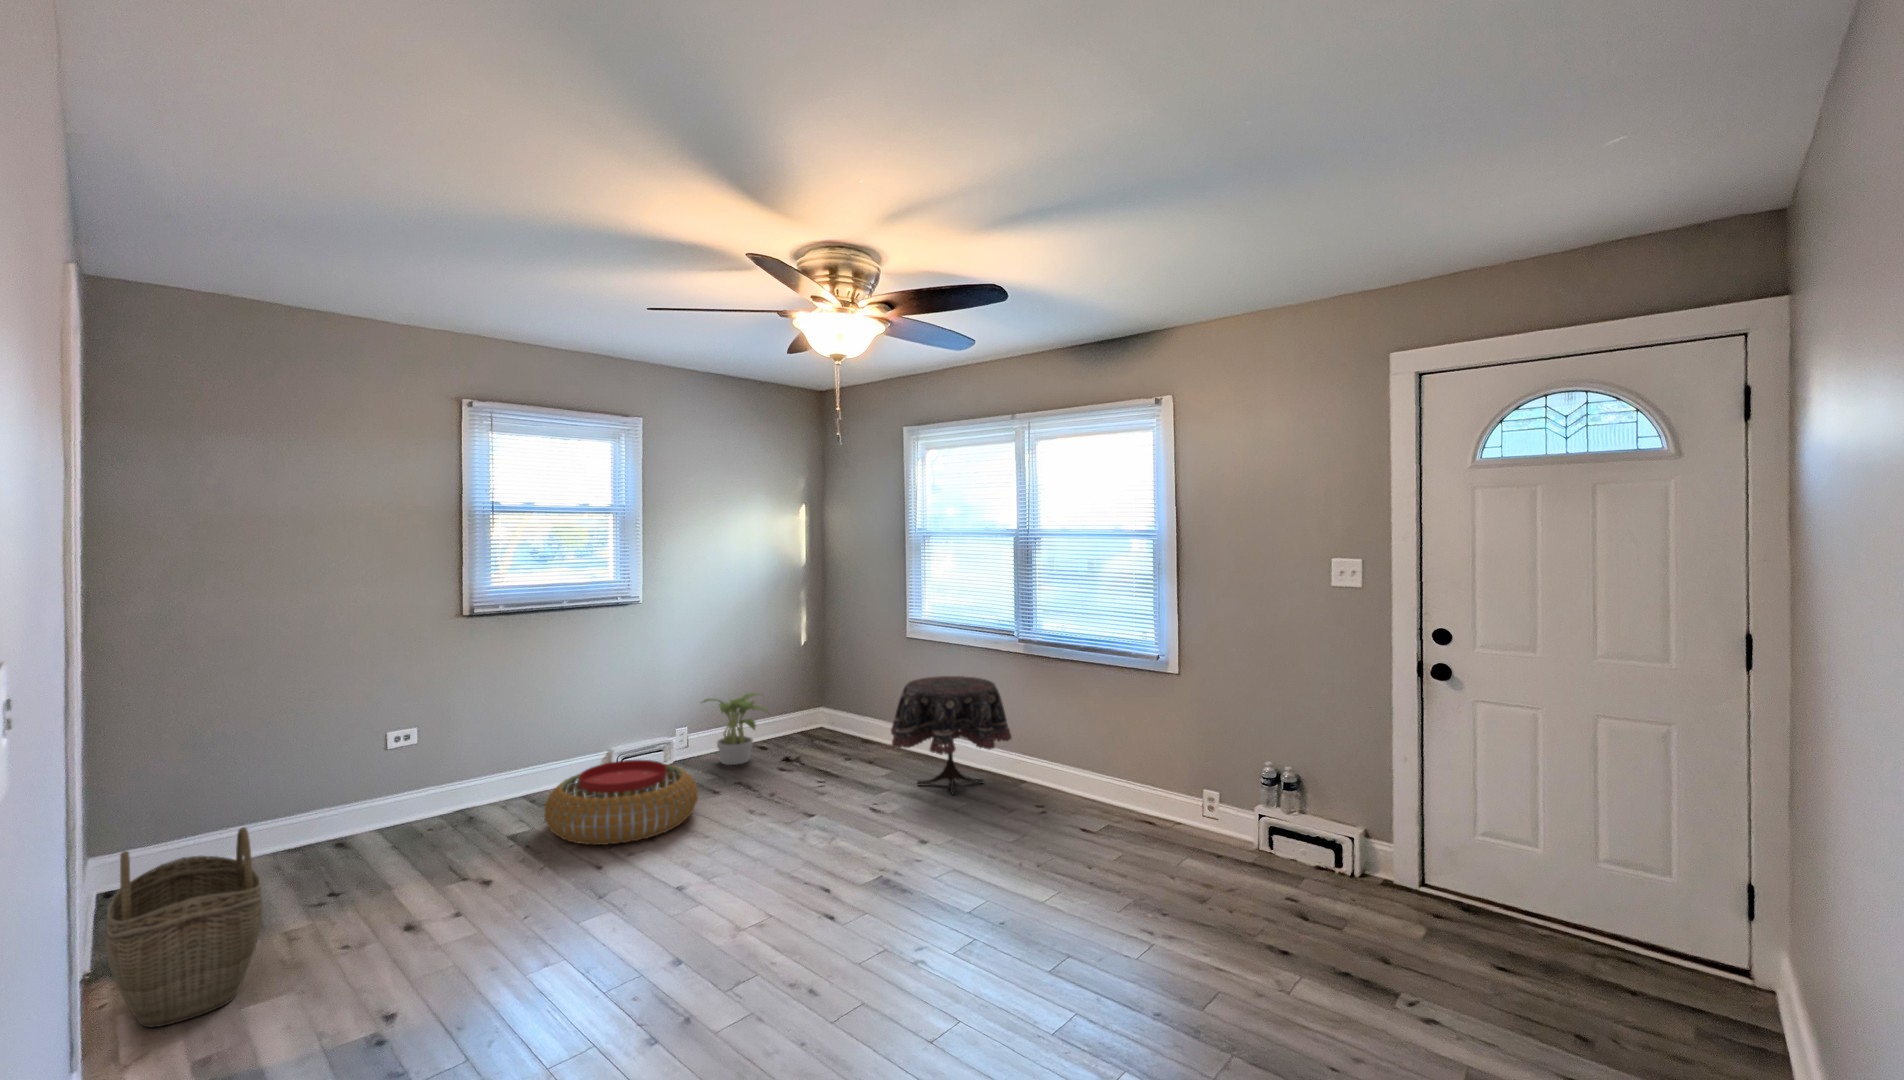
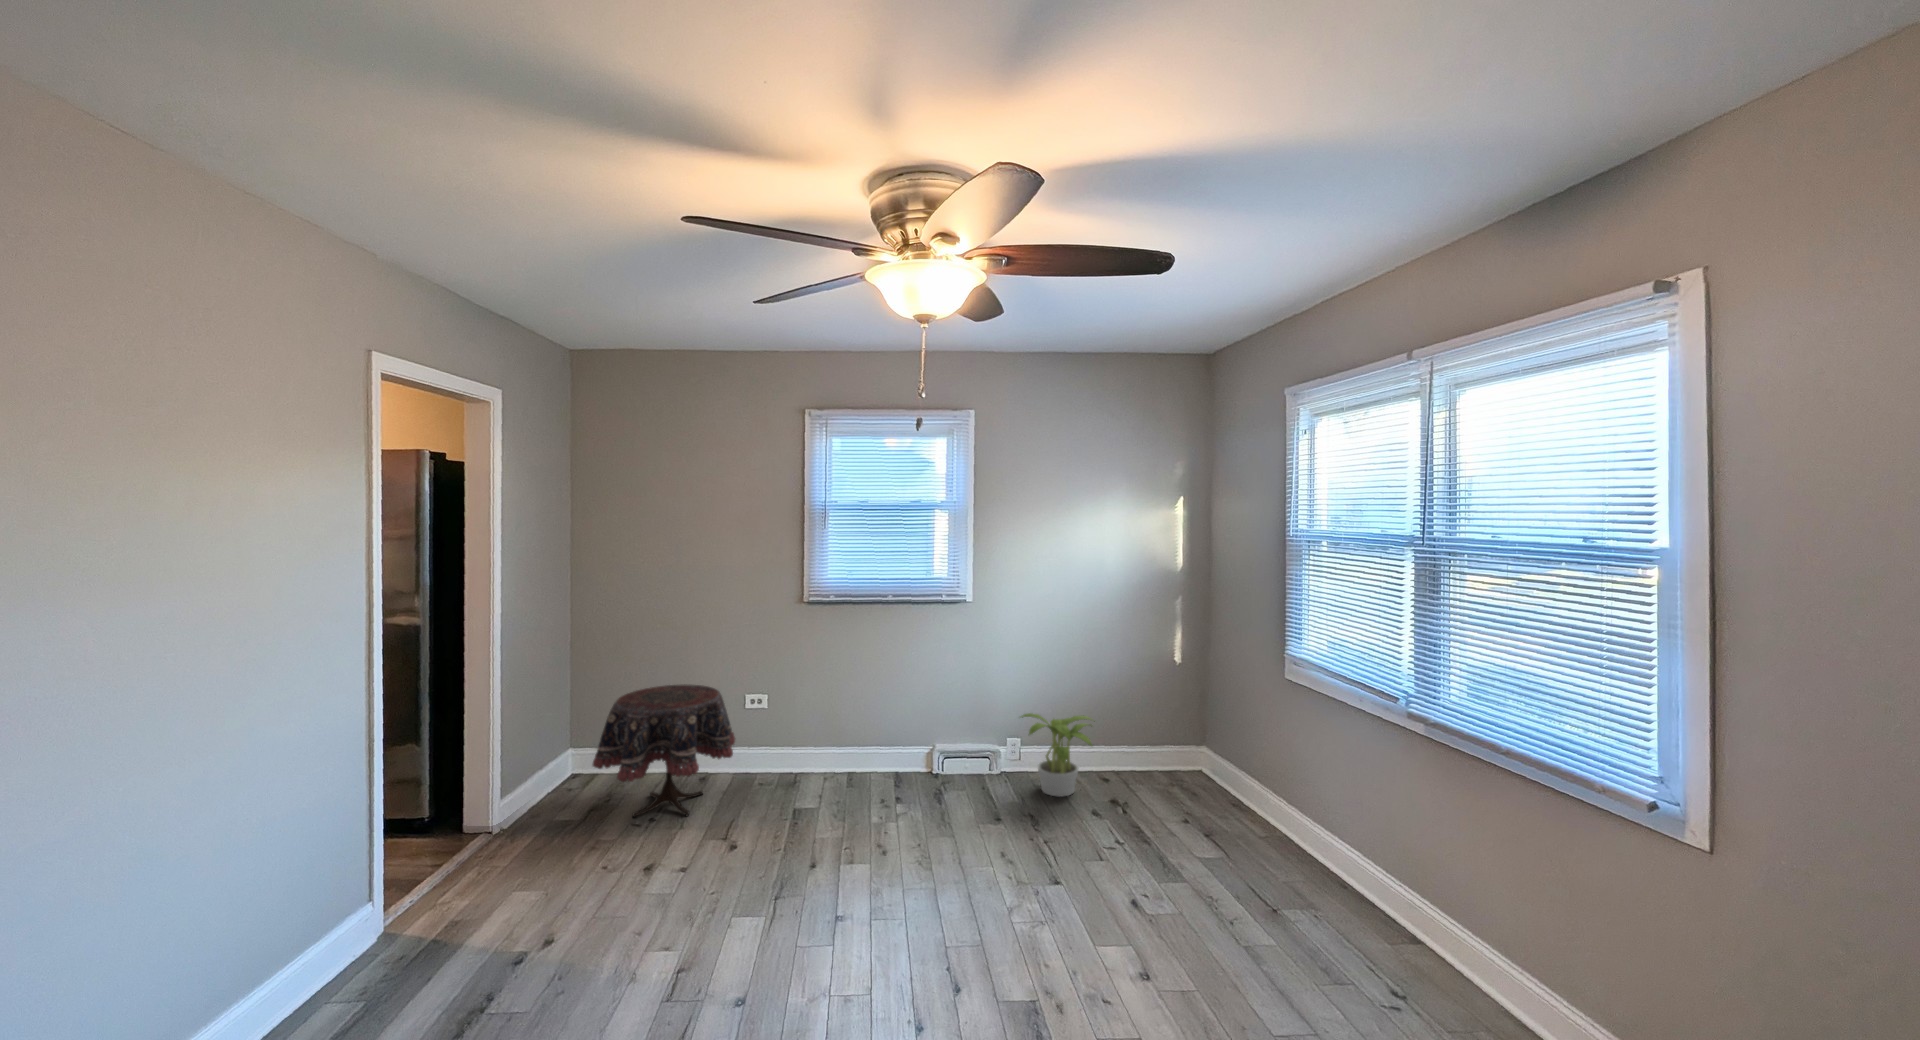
side table: present [891,676,1011,795] -> present [593,684,735,818]
pouf: present [544,760,698,845] -> none [805,768,956,868]
woven basket: present [105,827,263,1027] -> none [411,774,534,921]

